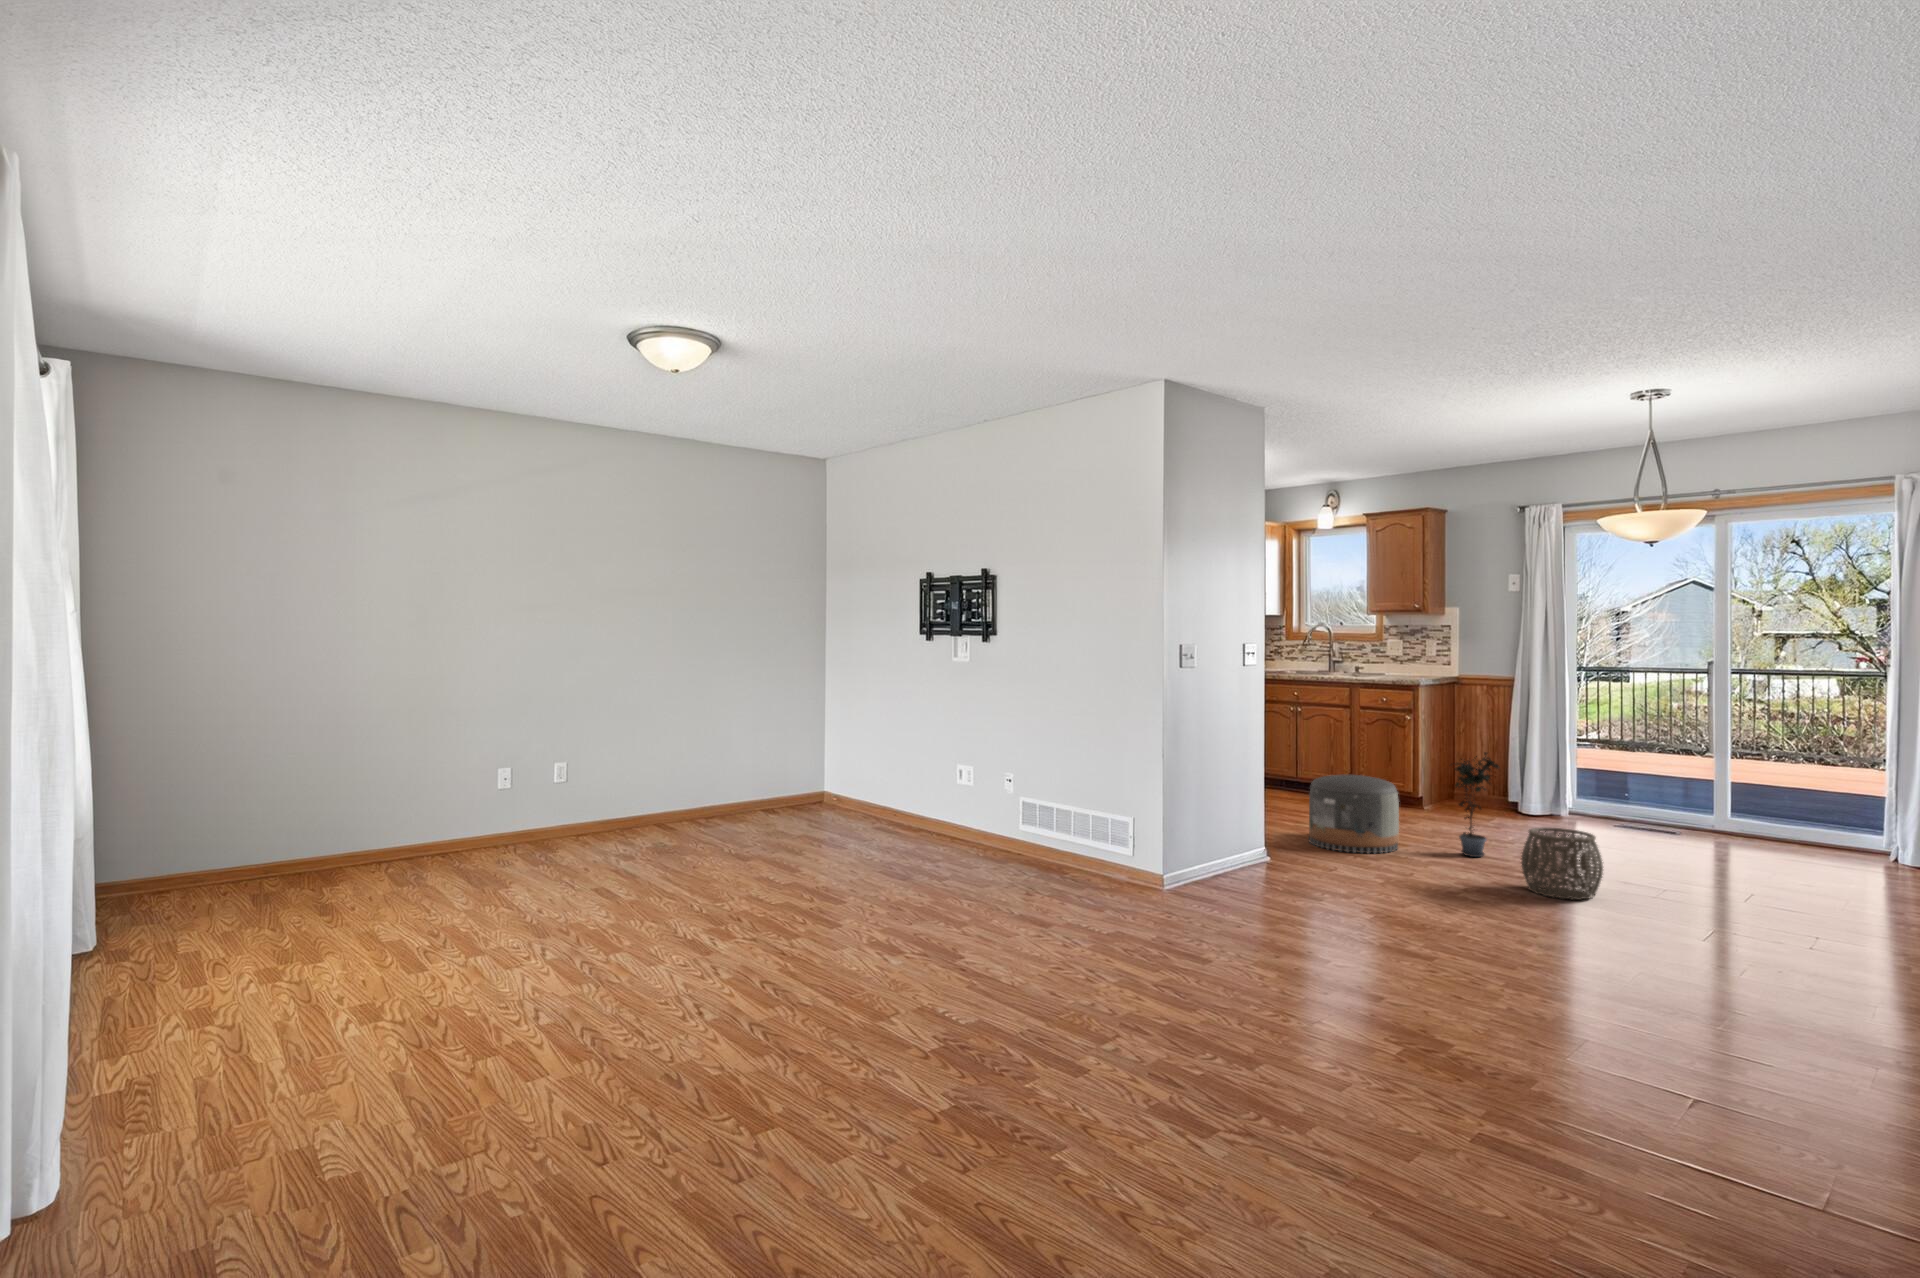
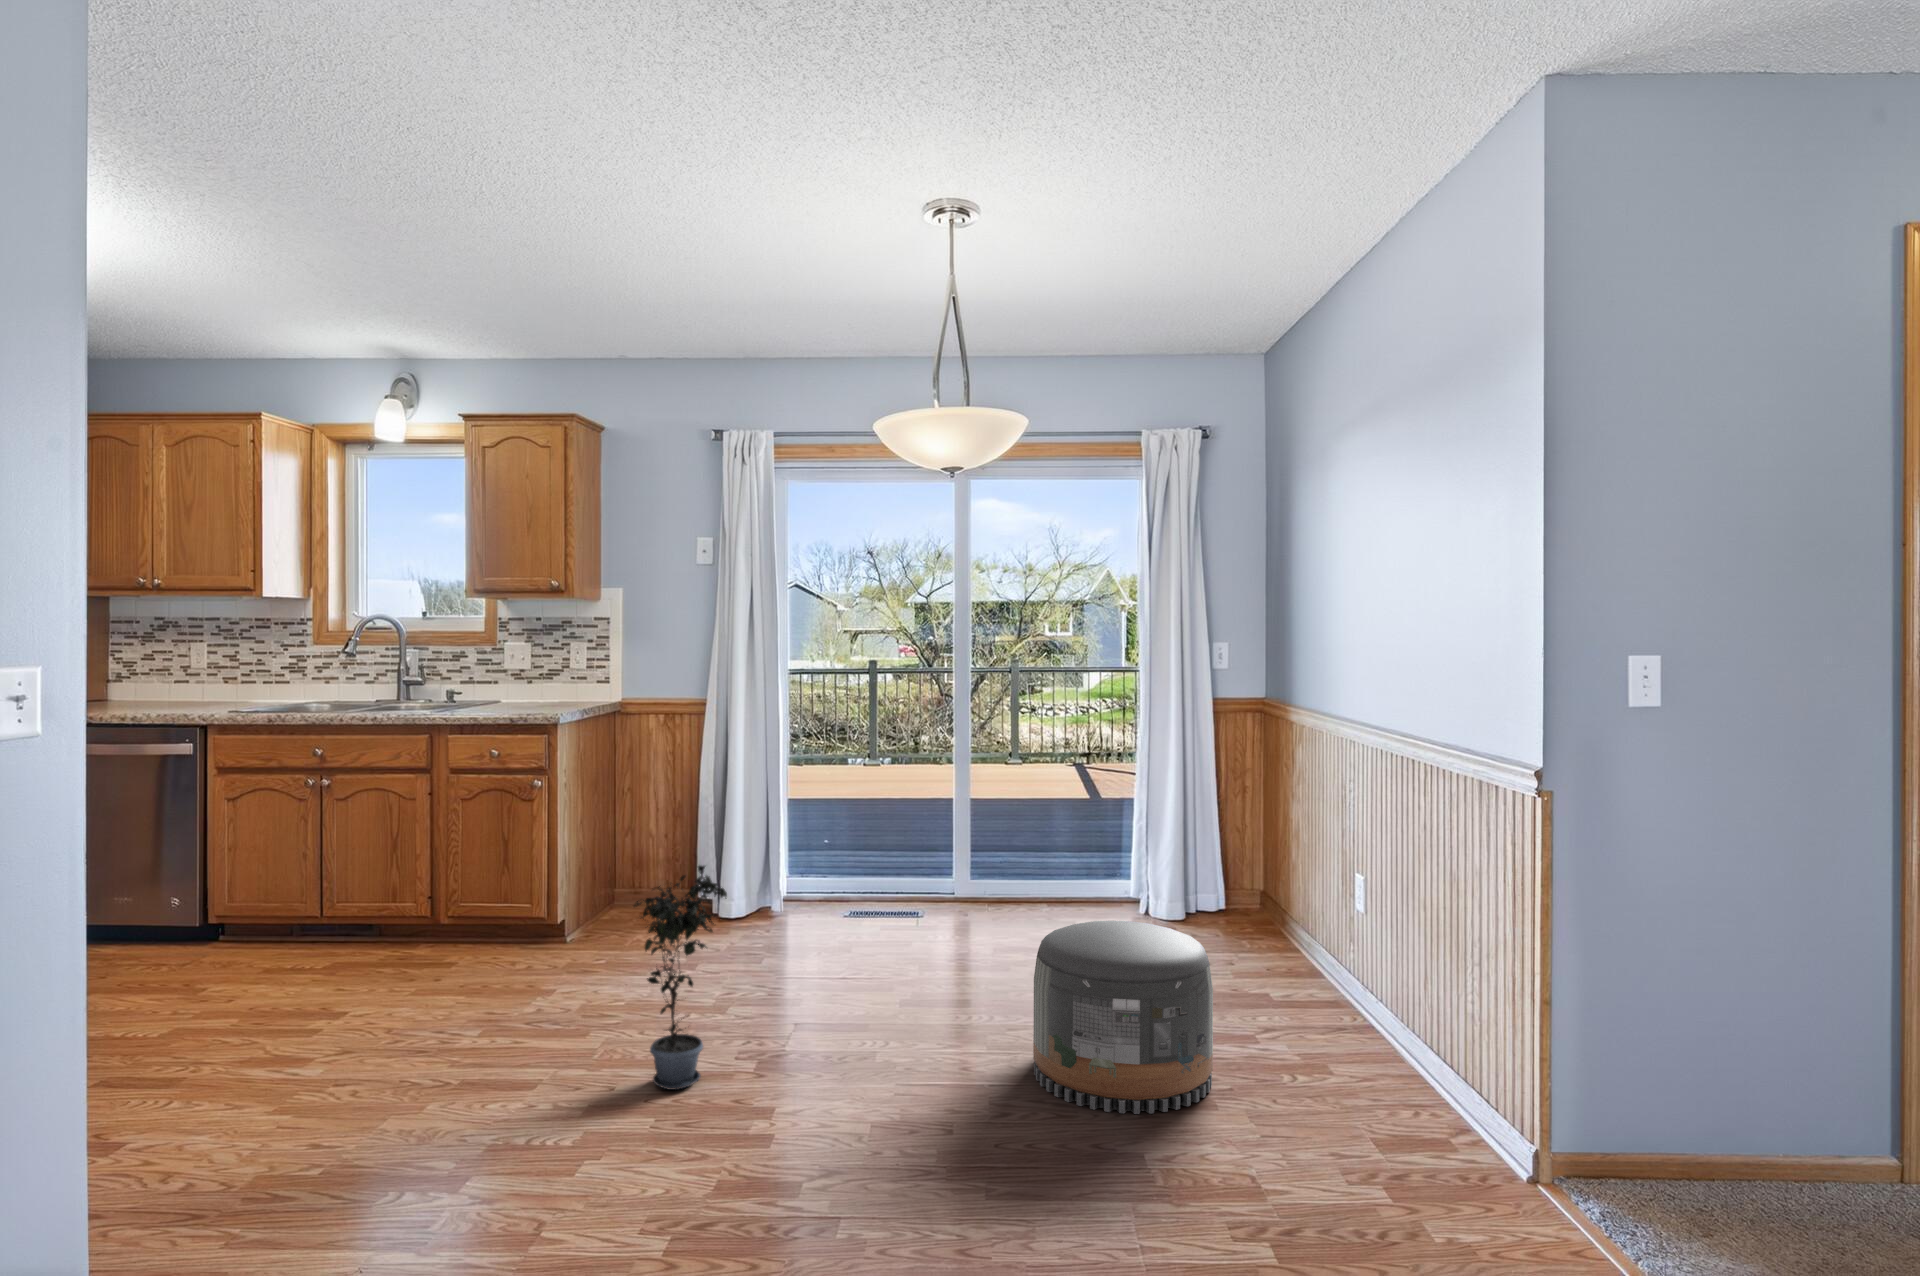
pouf: present [1309,775,1399,854] -> present [1033,921,1213,1114]
woven basket: present [1521,827,1603,900] -> none [799,1032,958,1220]

